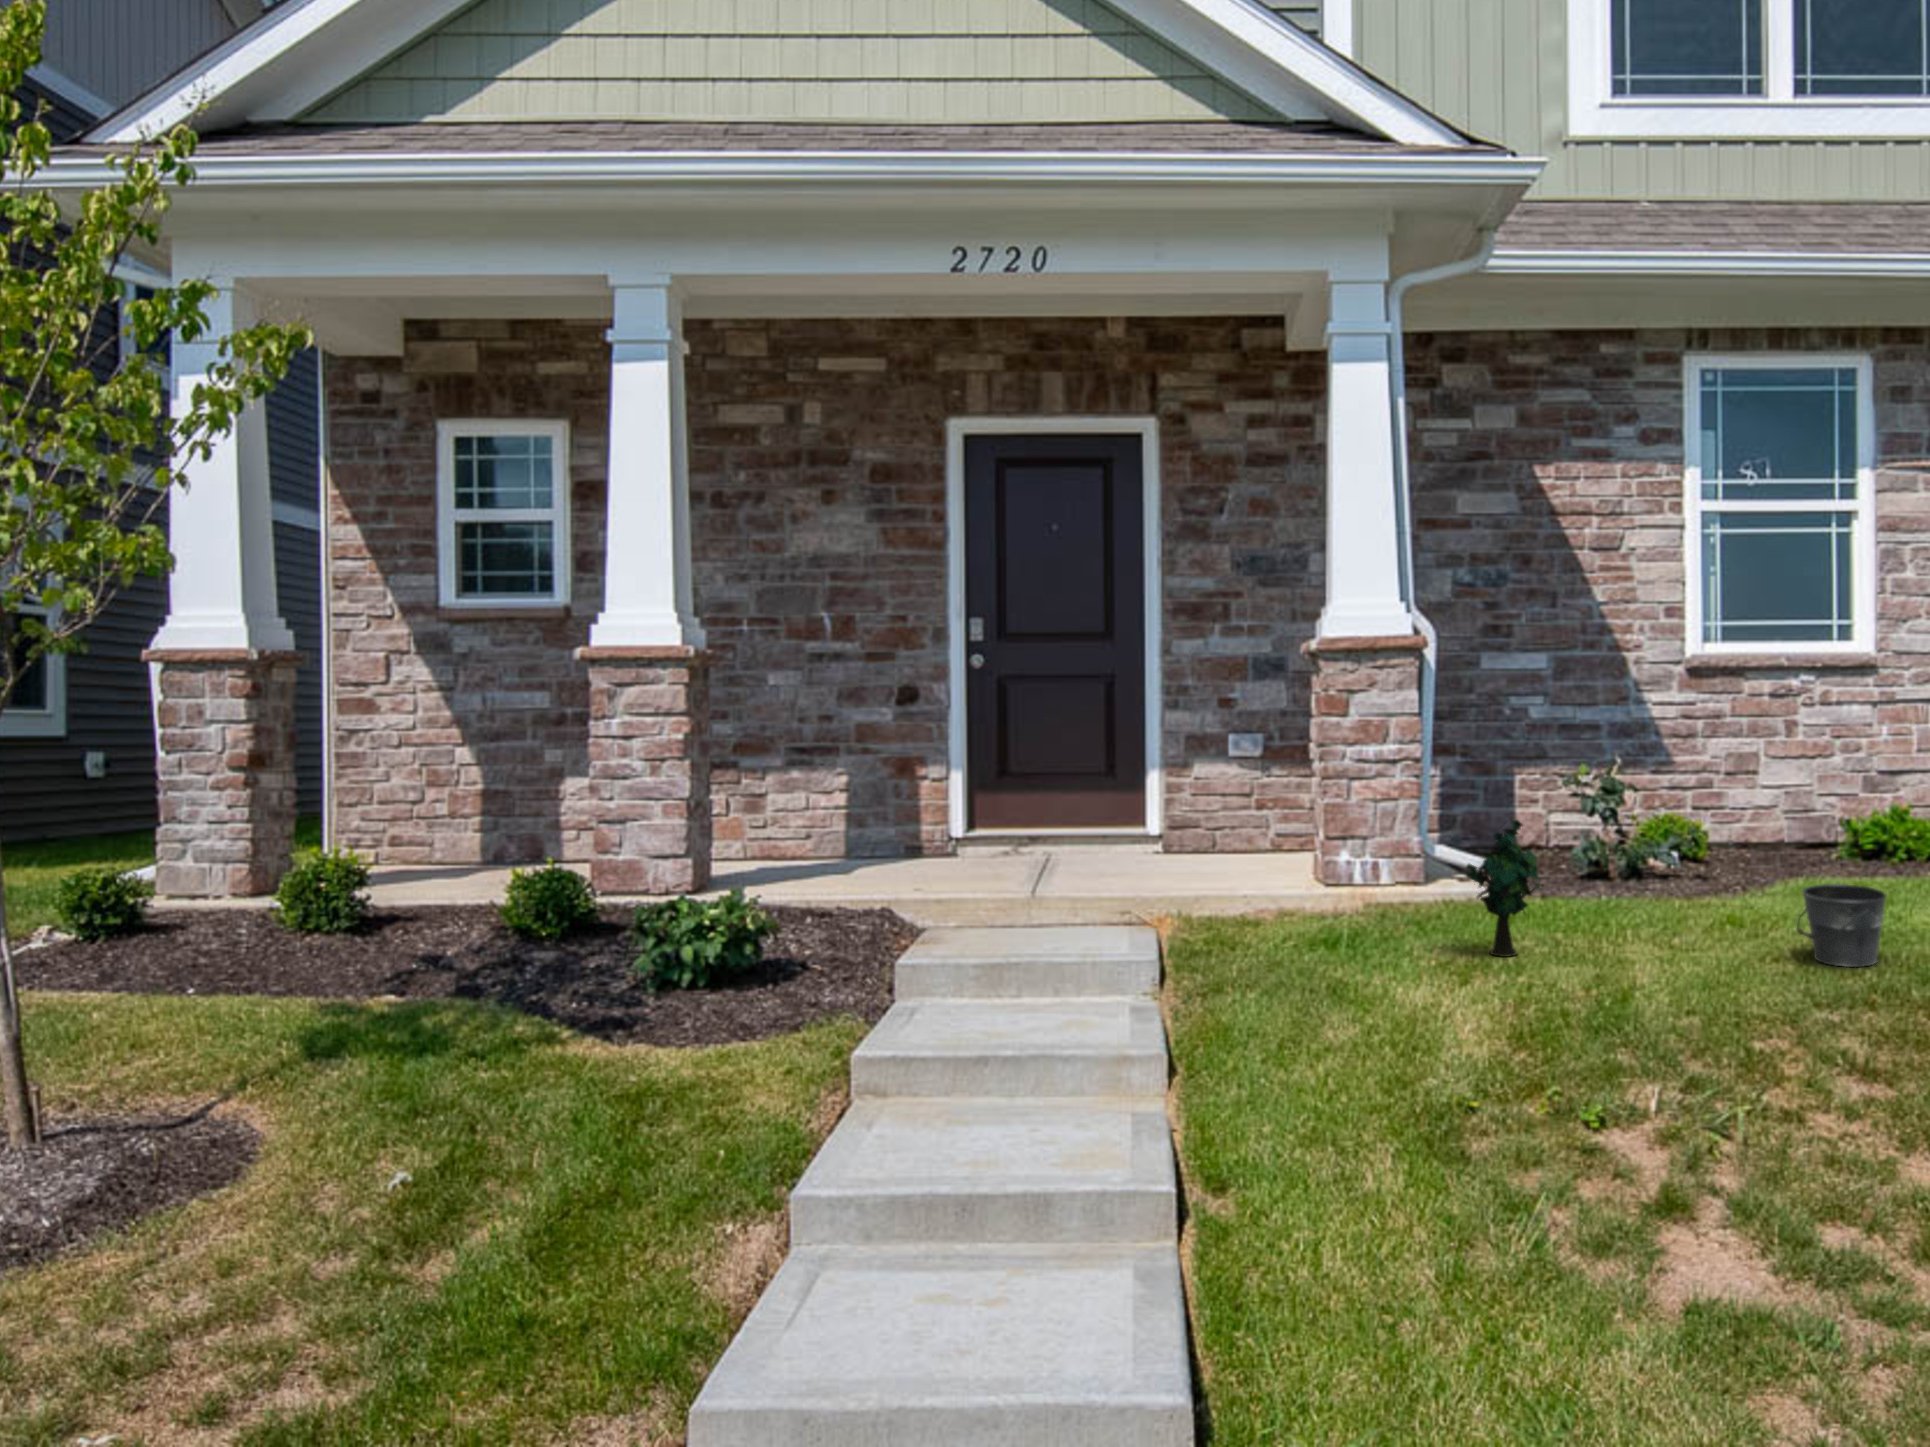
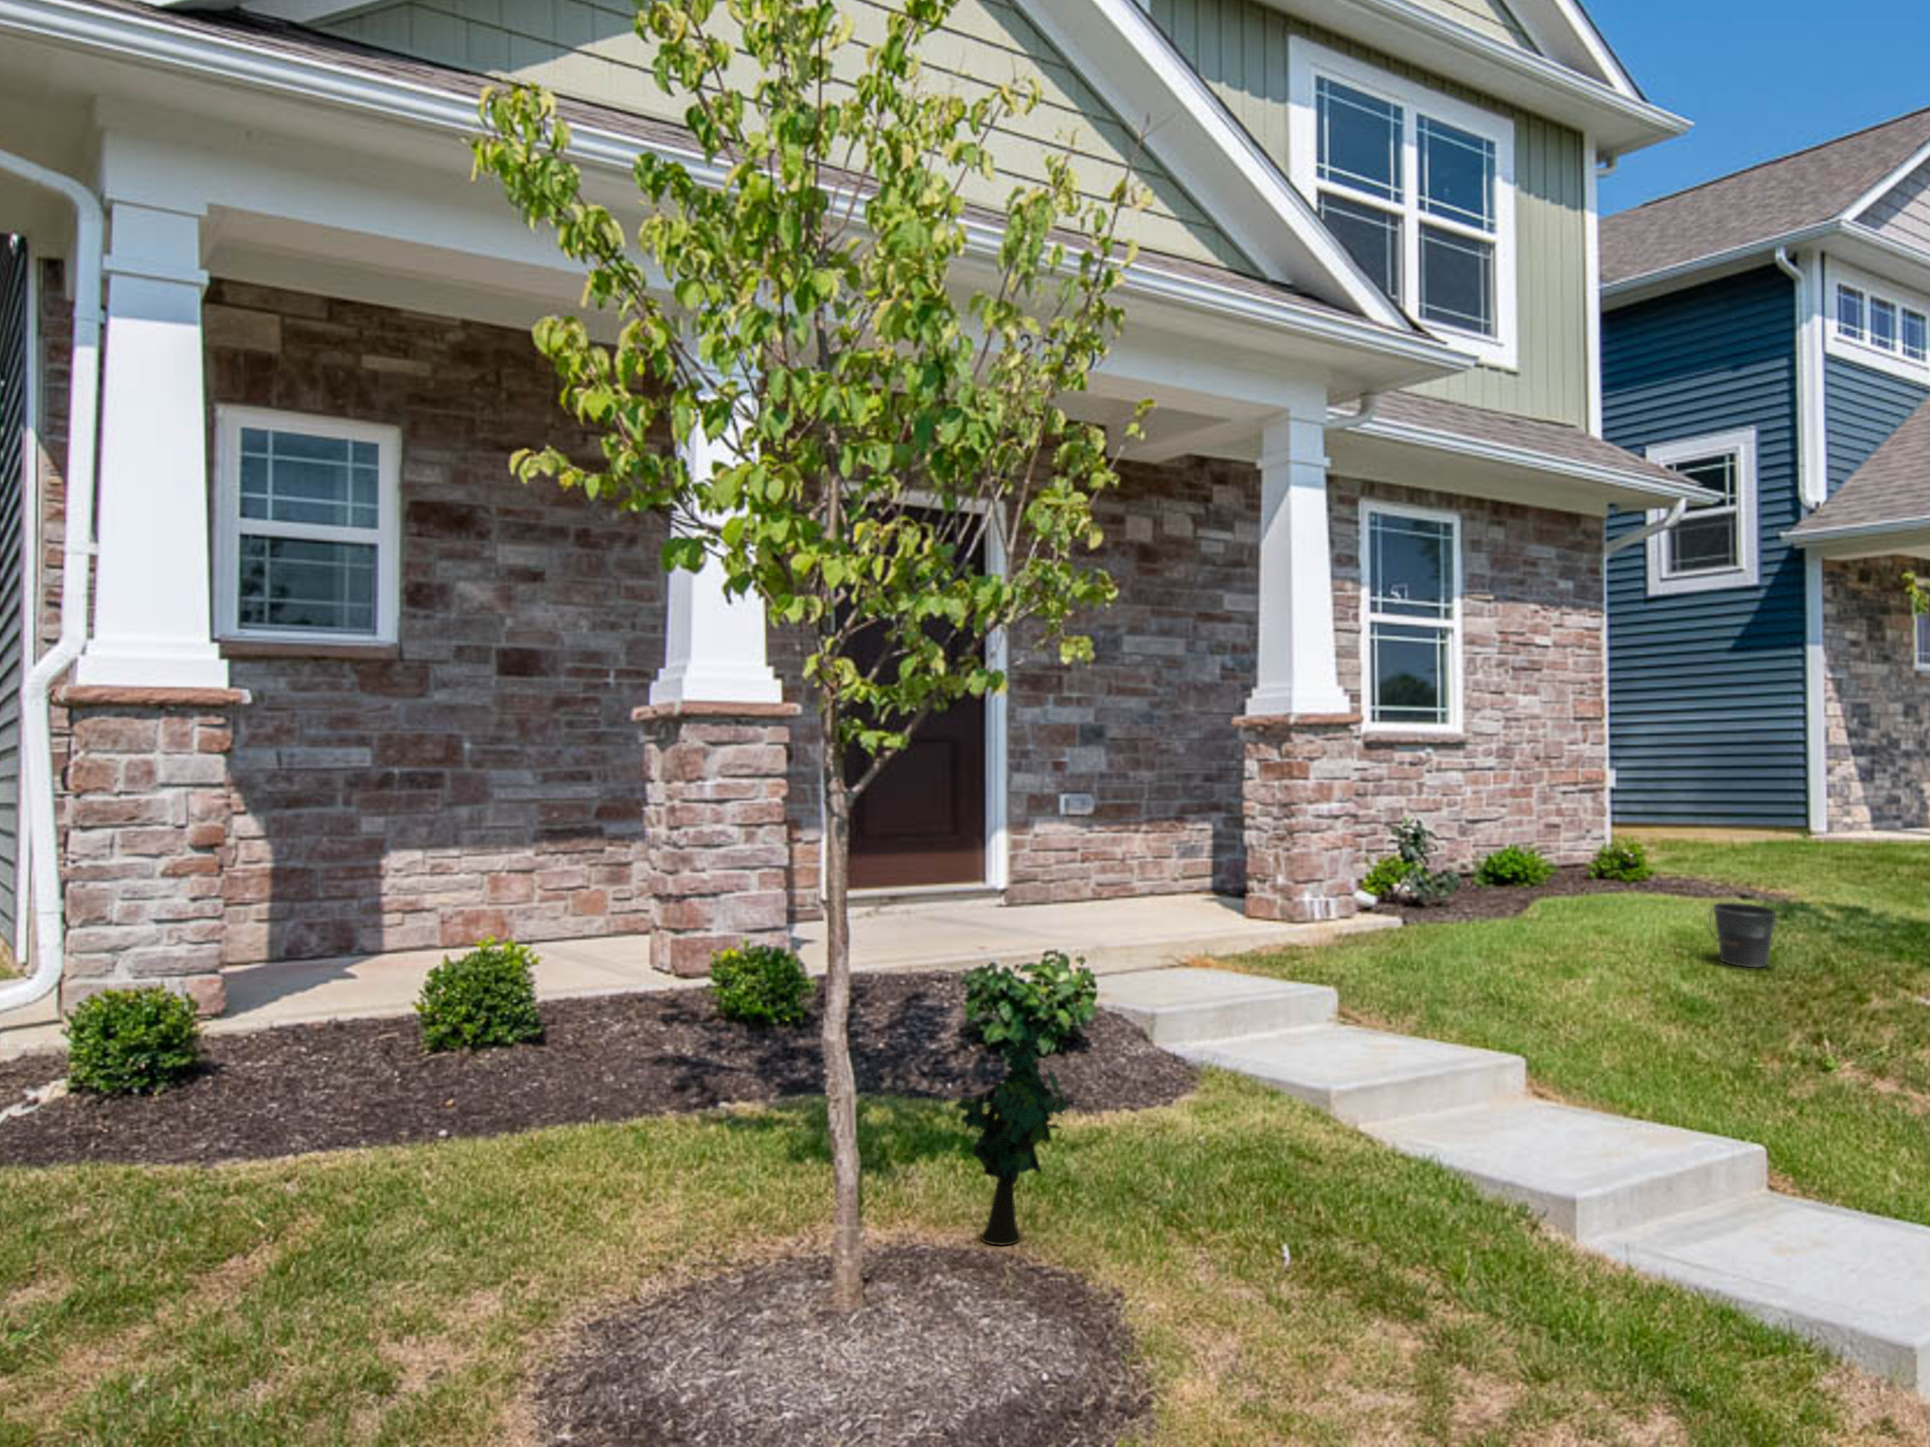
decorative plant: present [1466,820,1541,957] -> present [955,1024,1067,1245]

